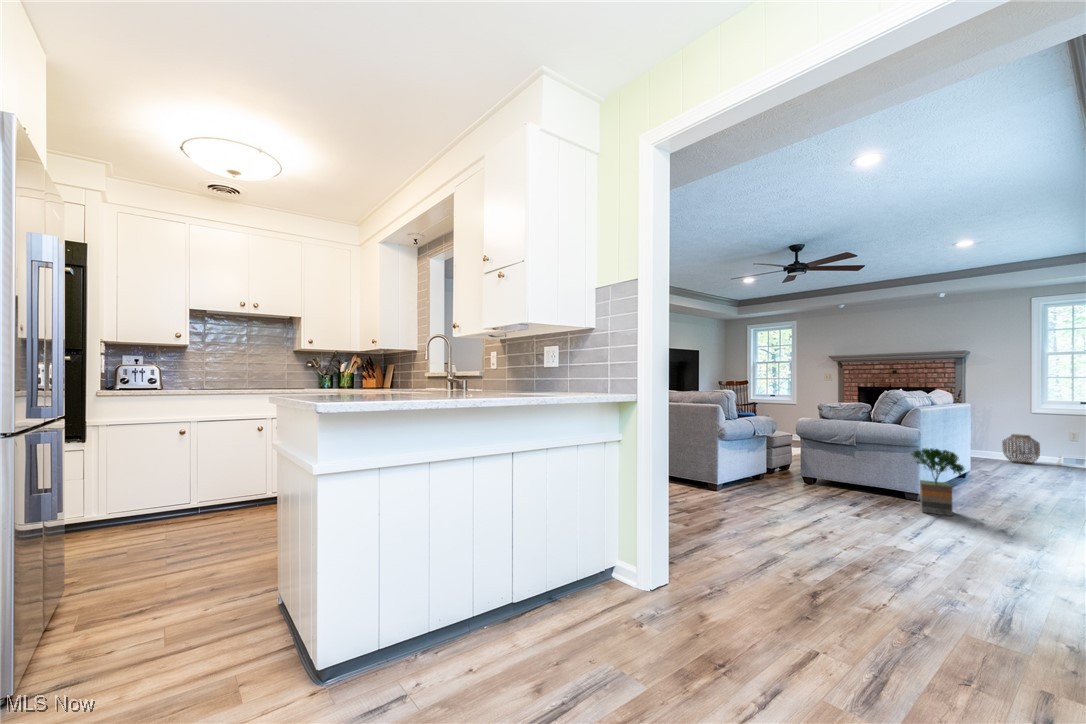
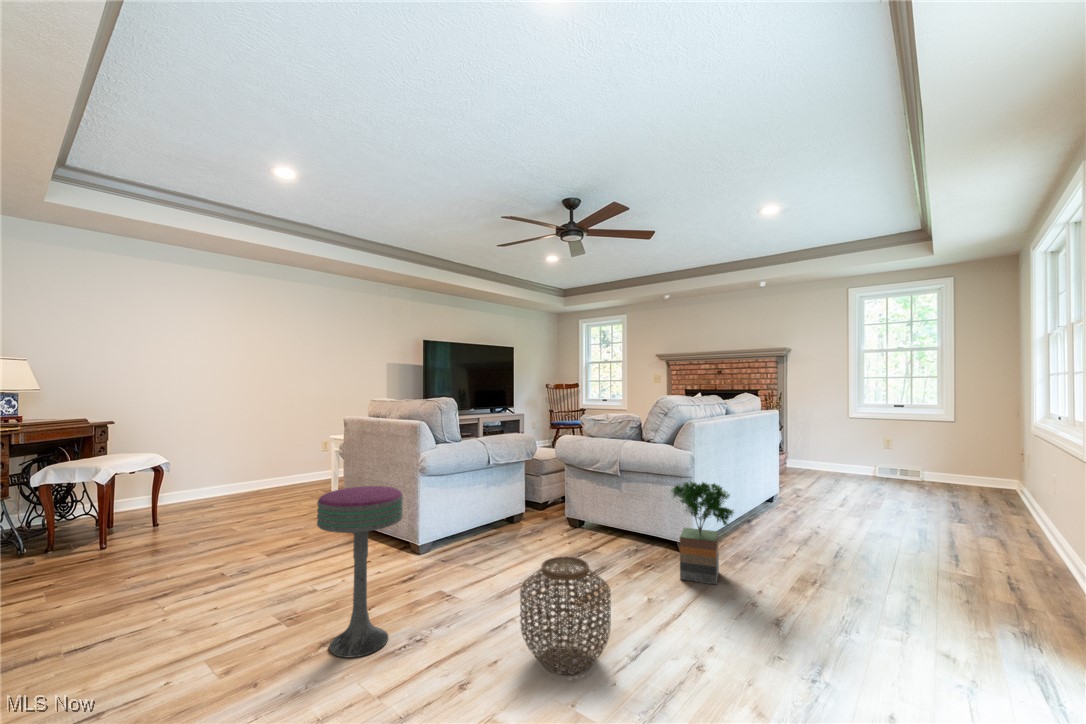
woven basket: present [1003,434,1040,464] -> present [520,557,611,674]
bar stool: none [716,438,765,528] -> present [317,486,403,657]

